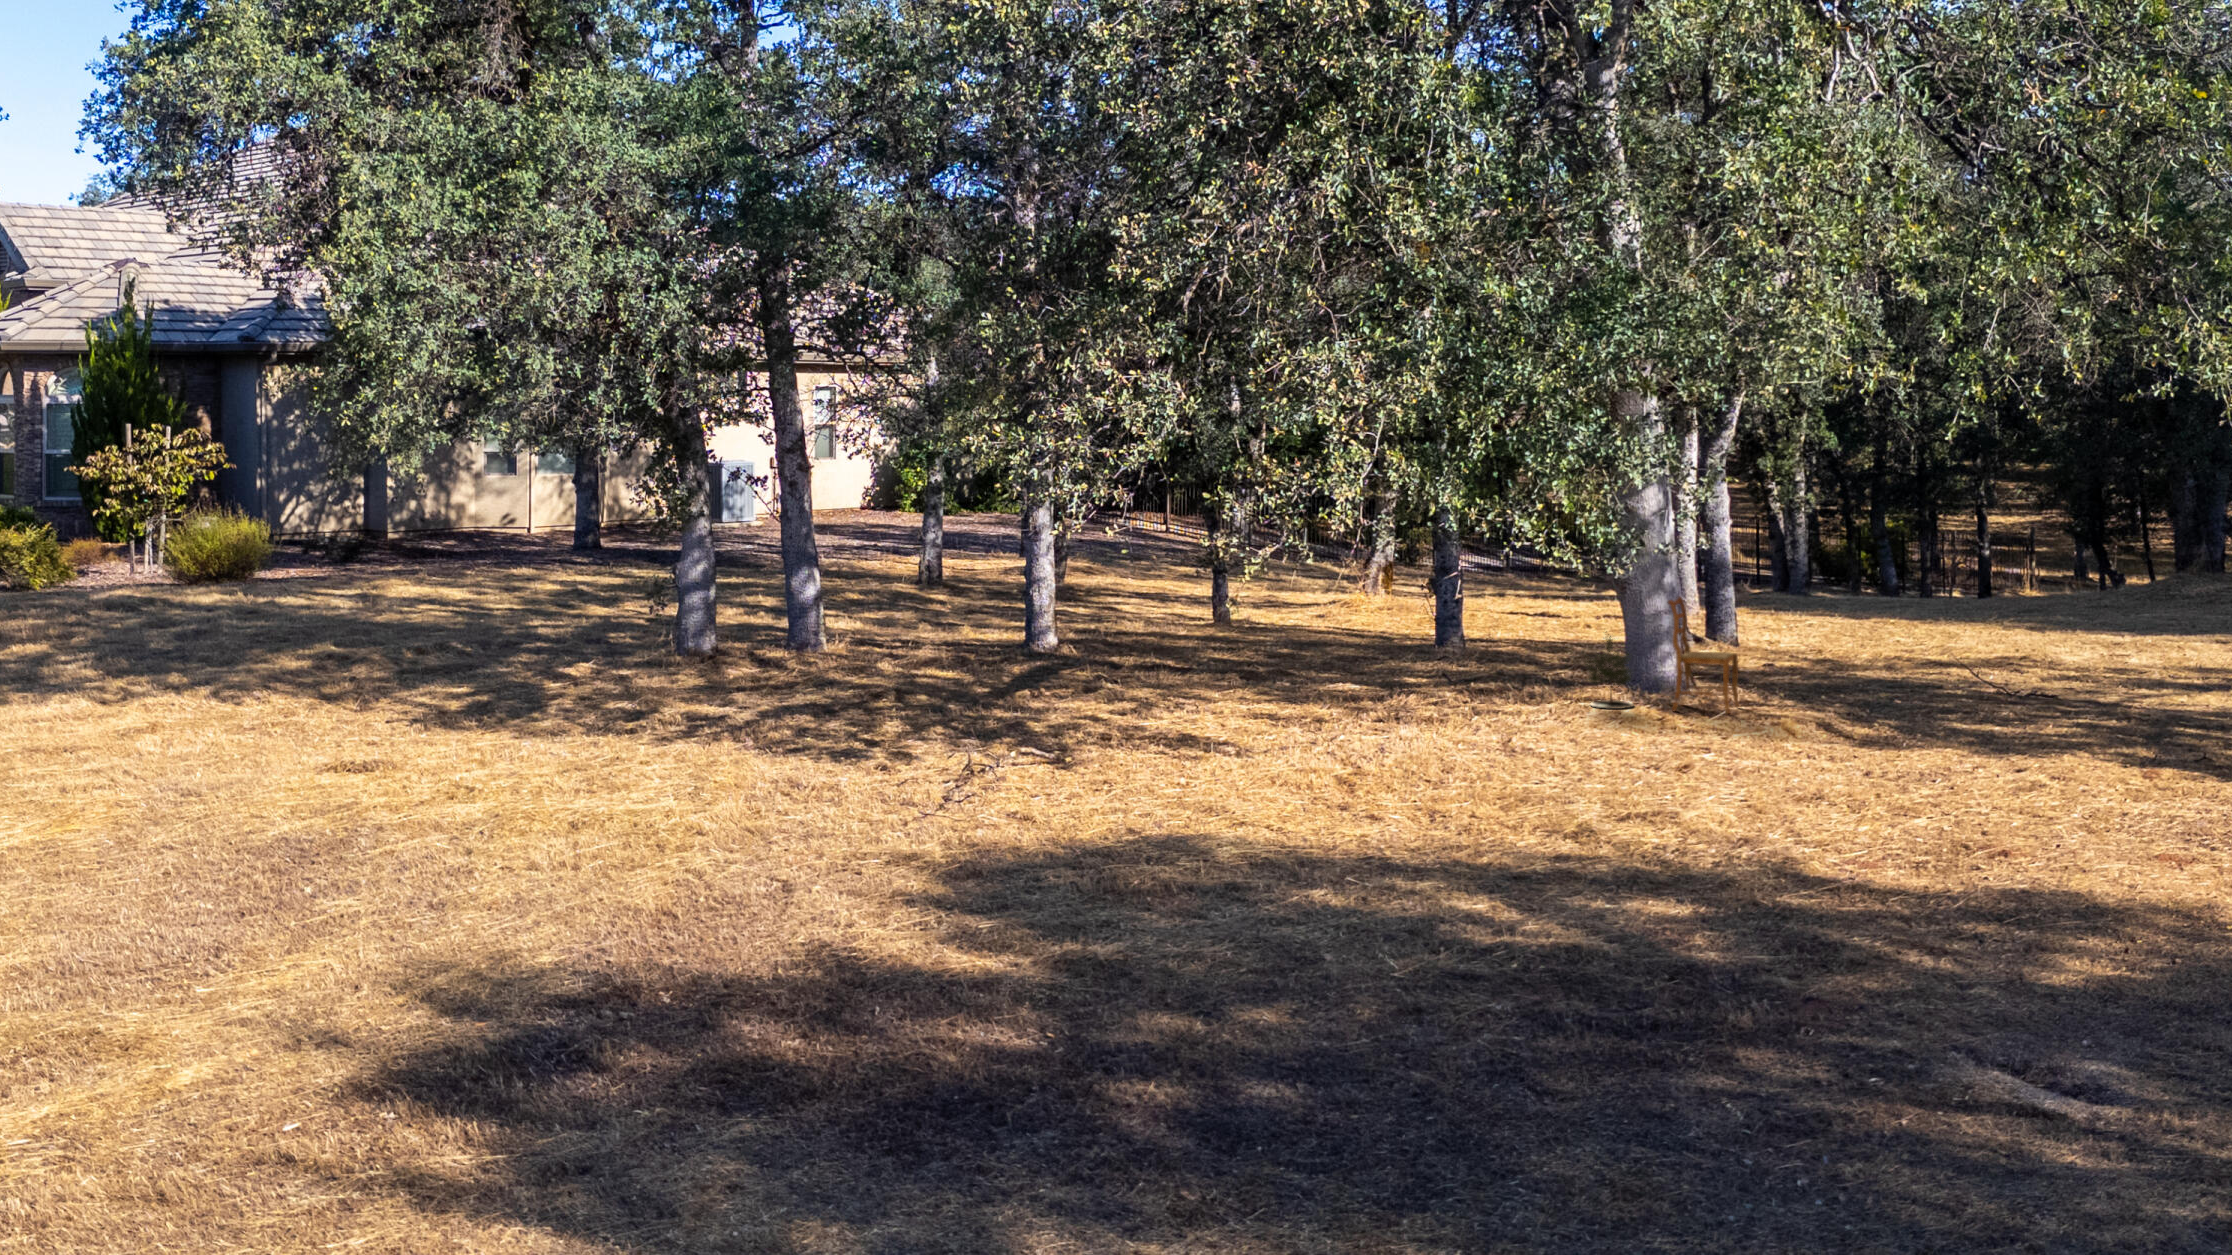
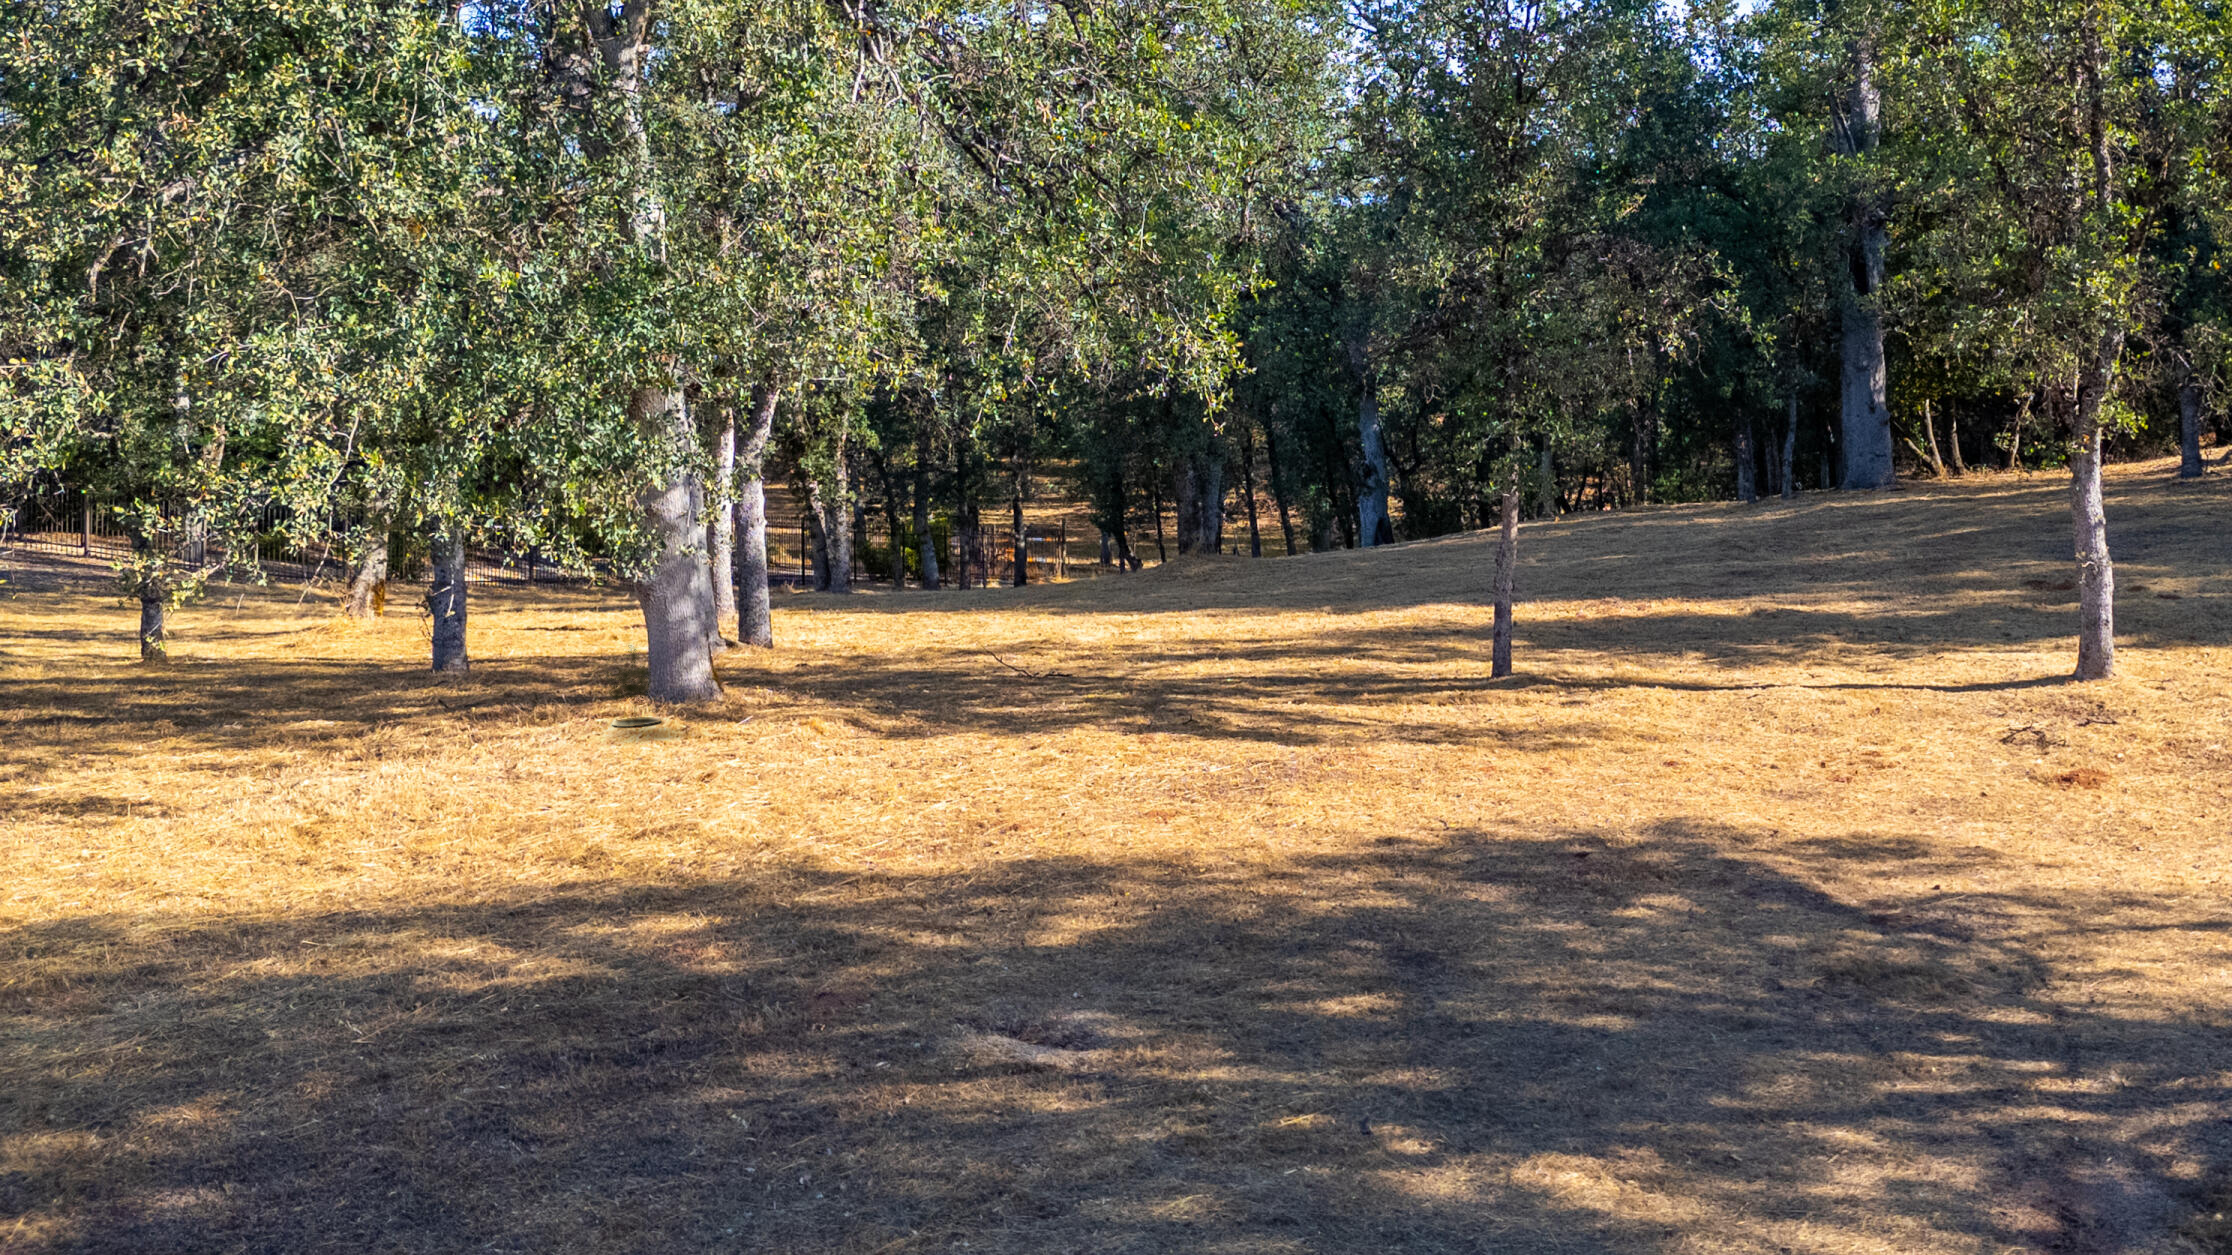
chair: present [1668,597,1739,714] -> none [697,602,773,723]

